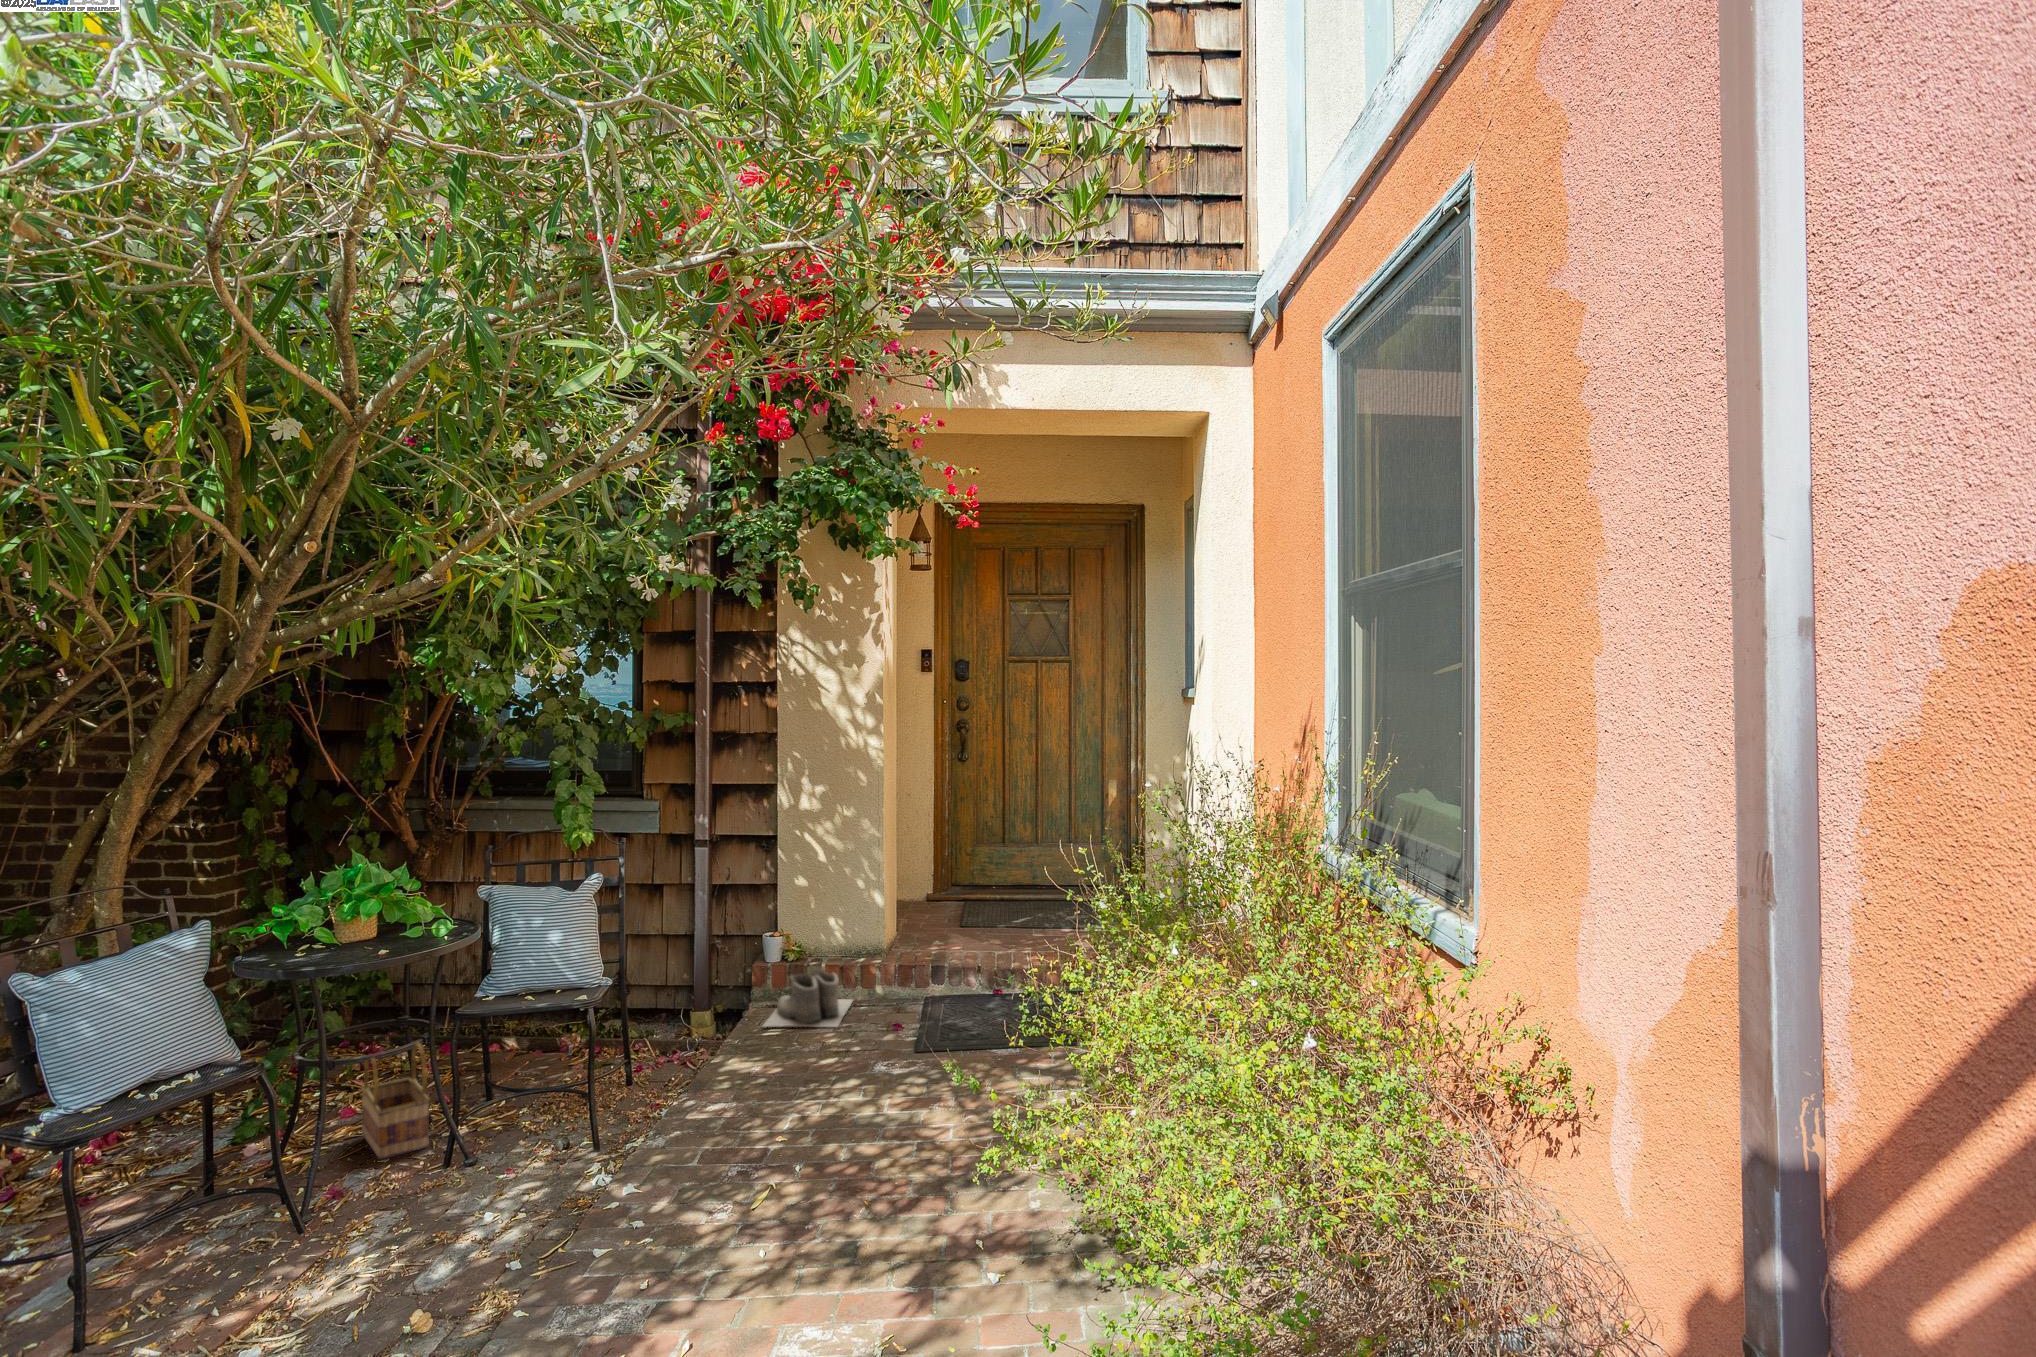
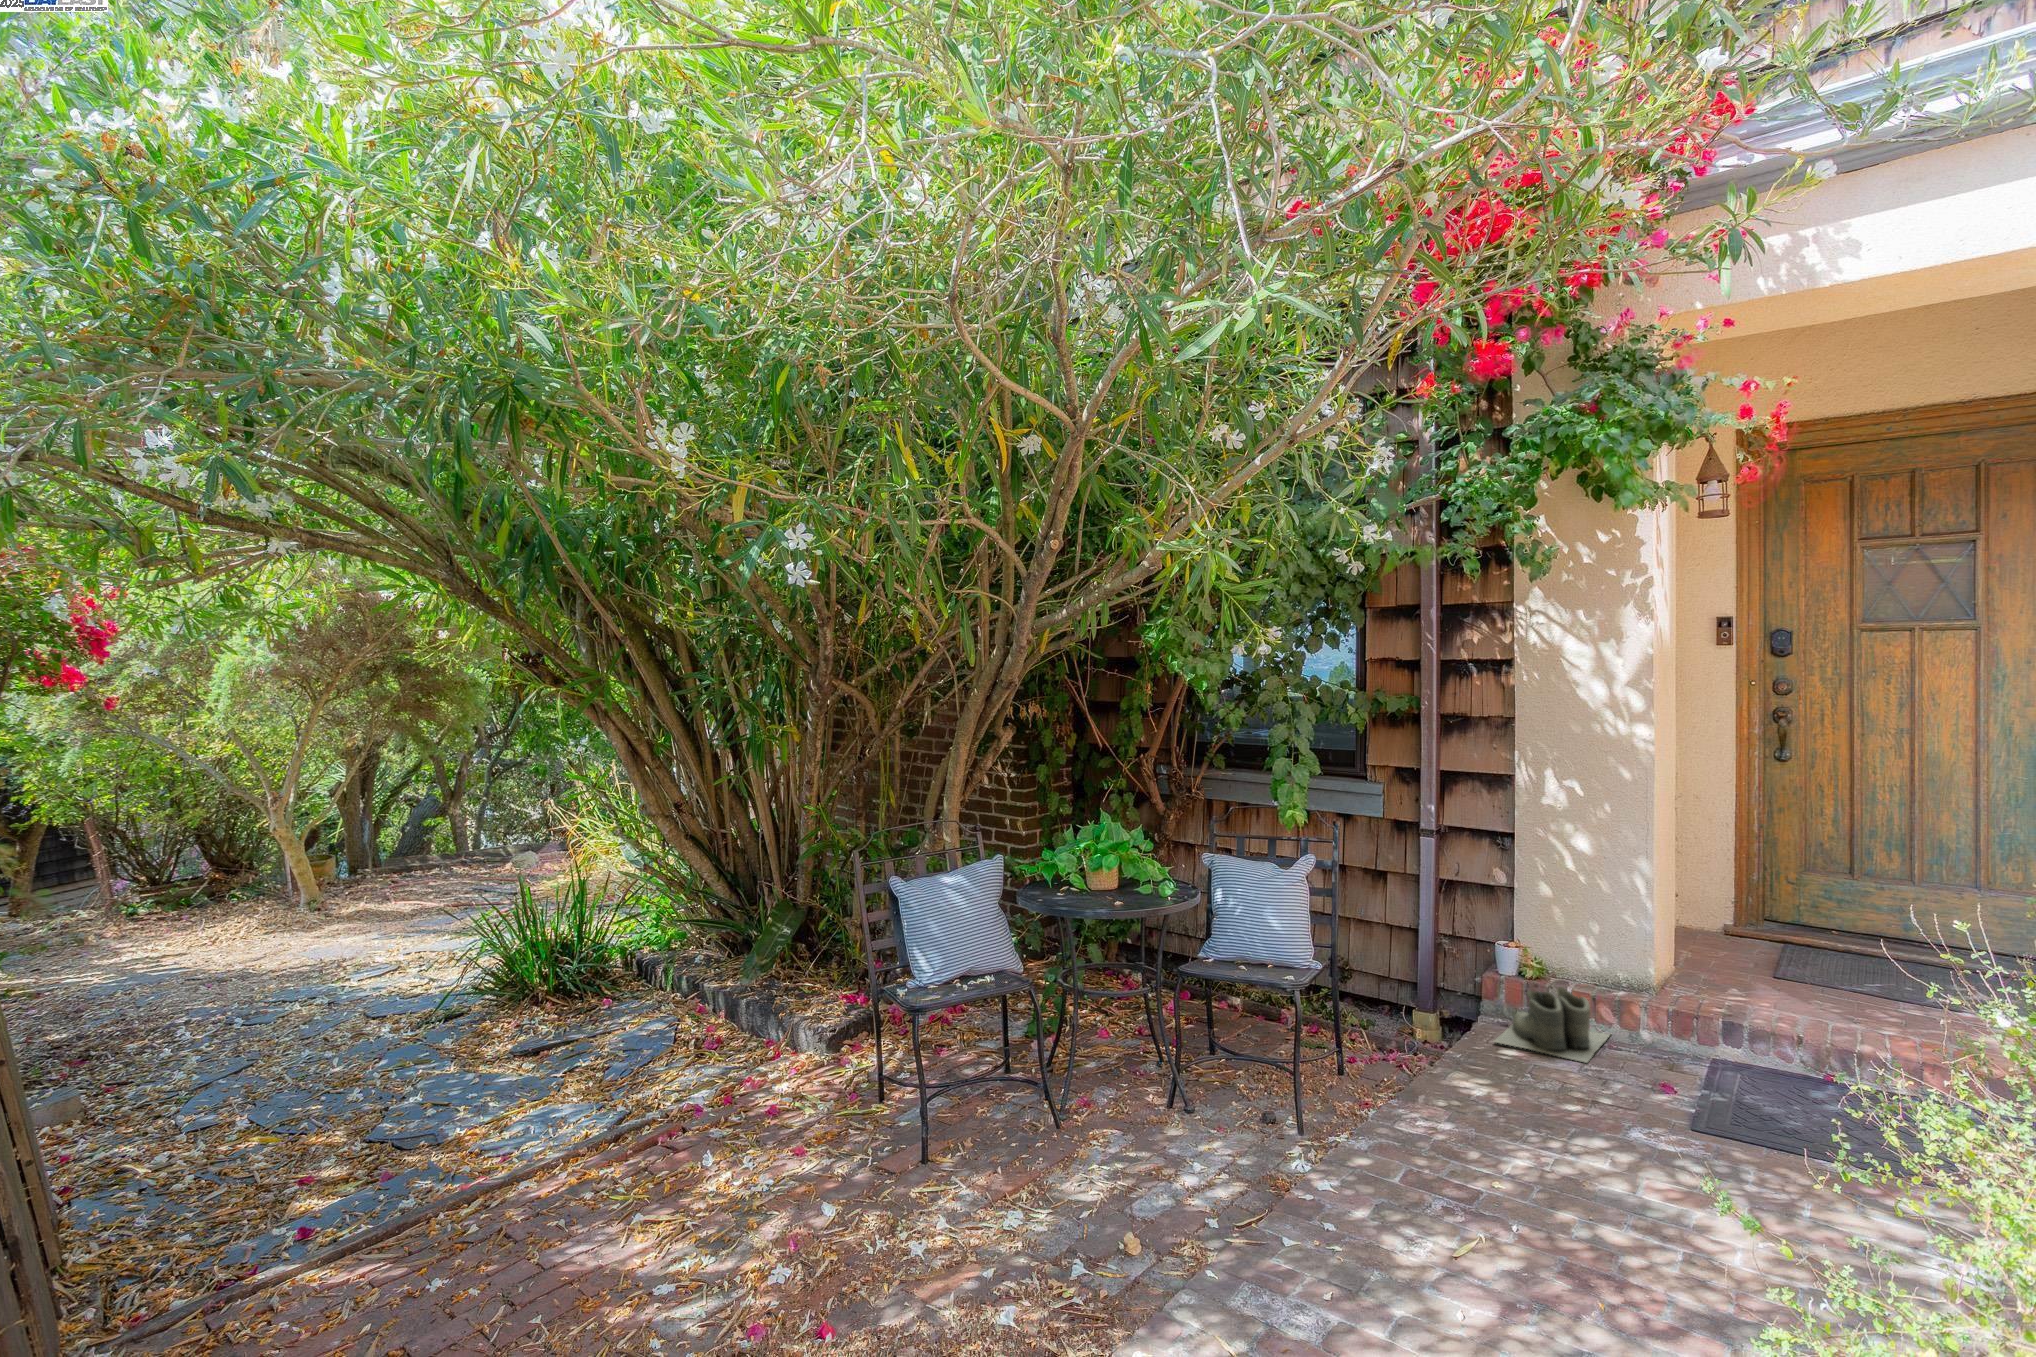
basket: present [361,1042,430,1160] -> none [1108,989,1159,1088]

